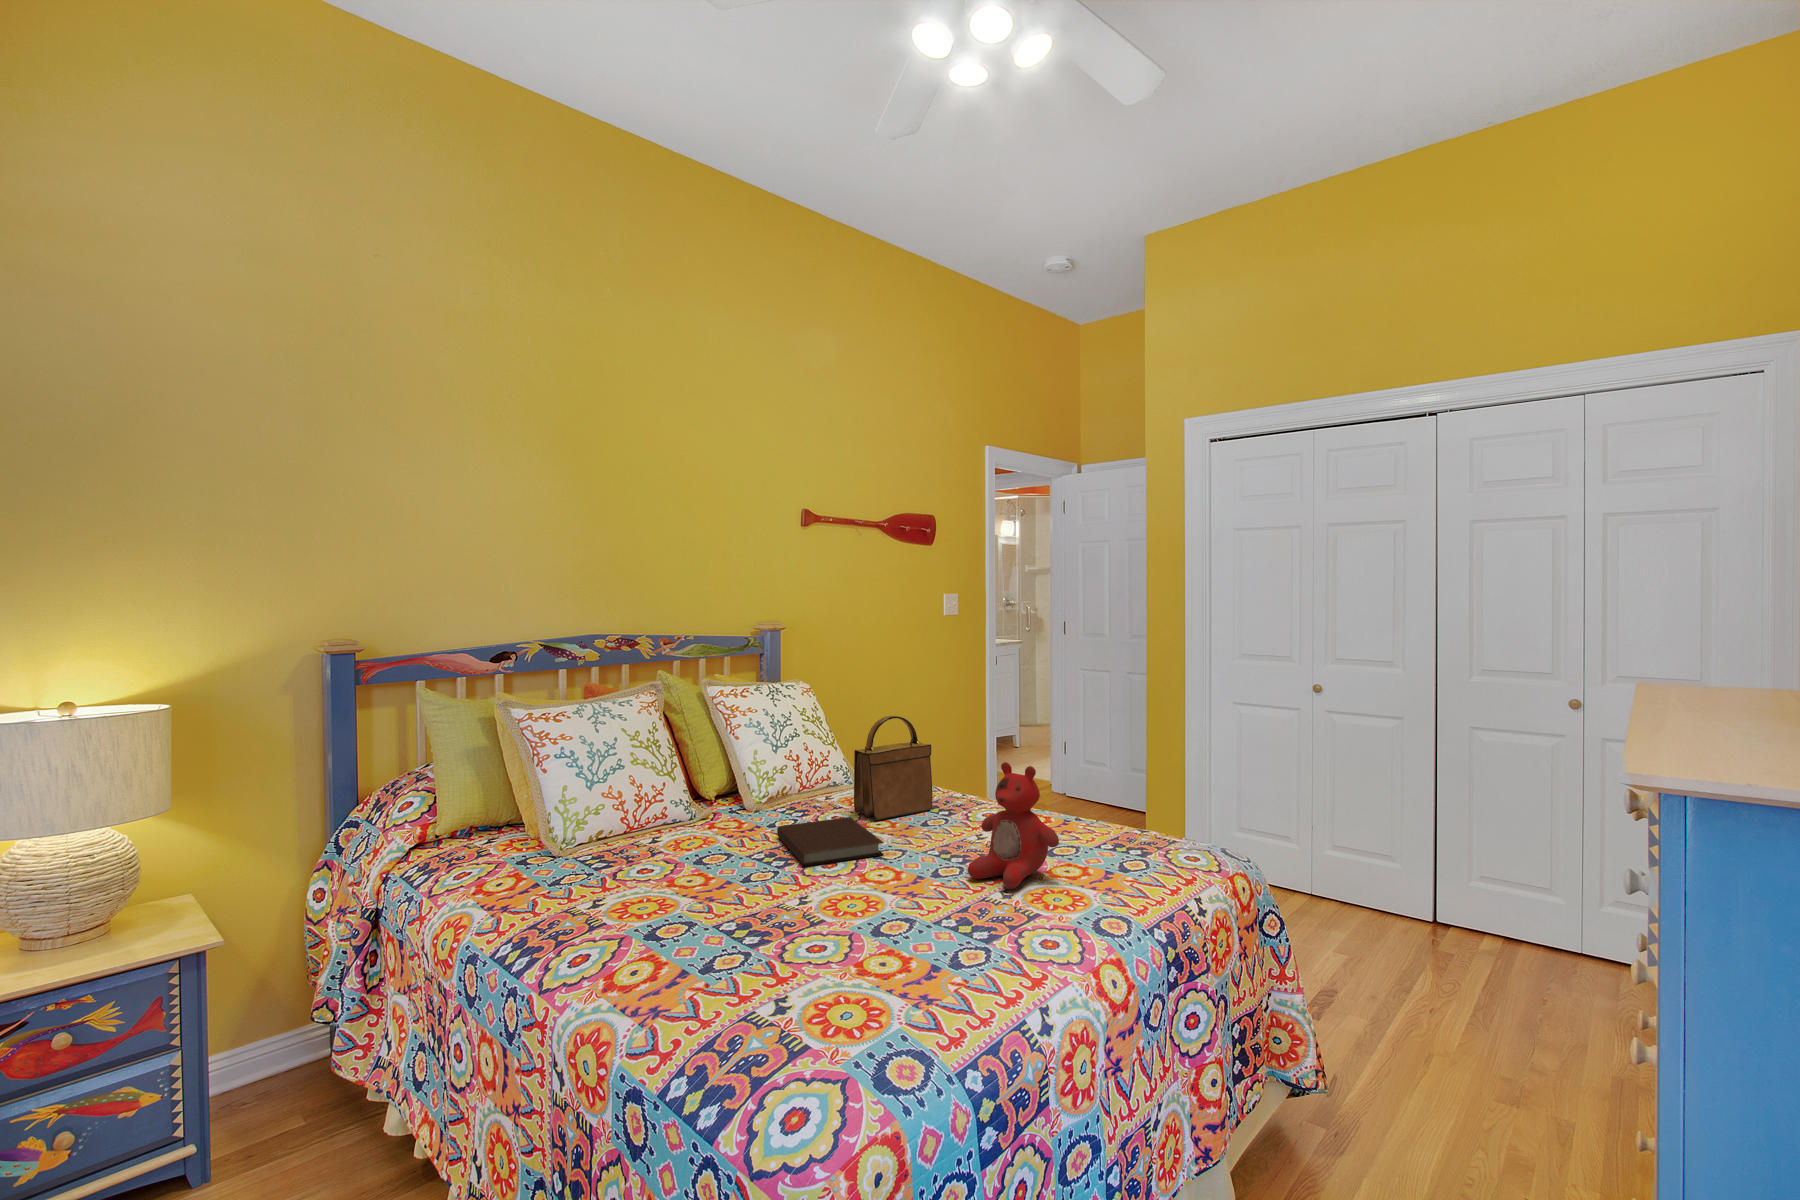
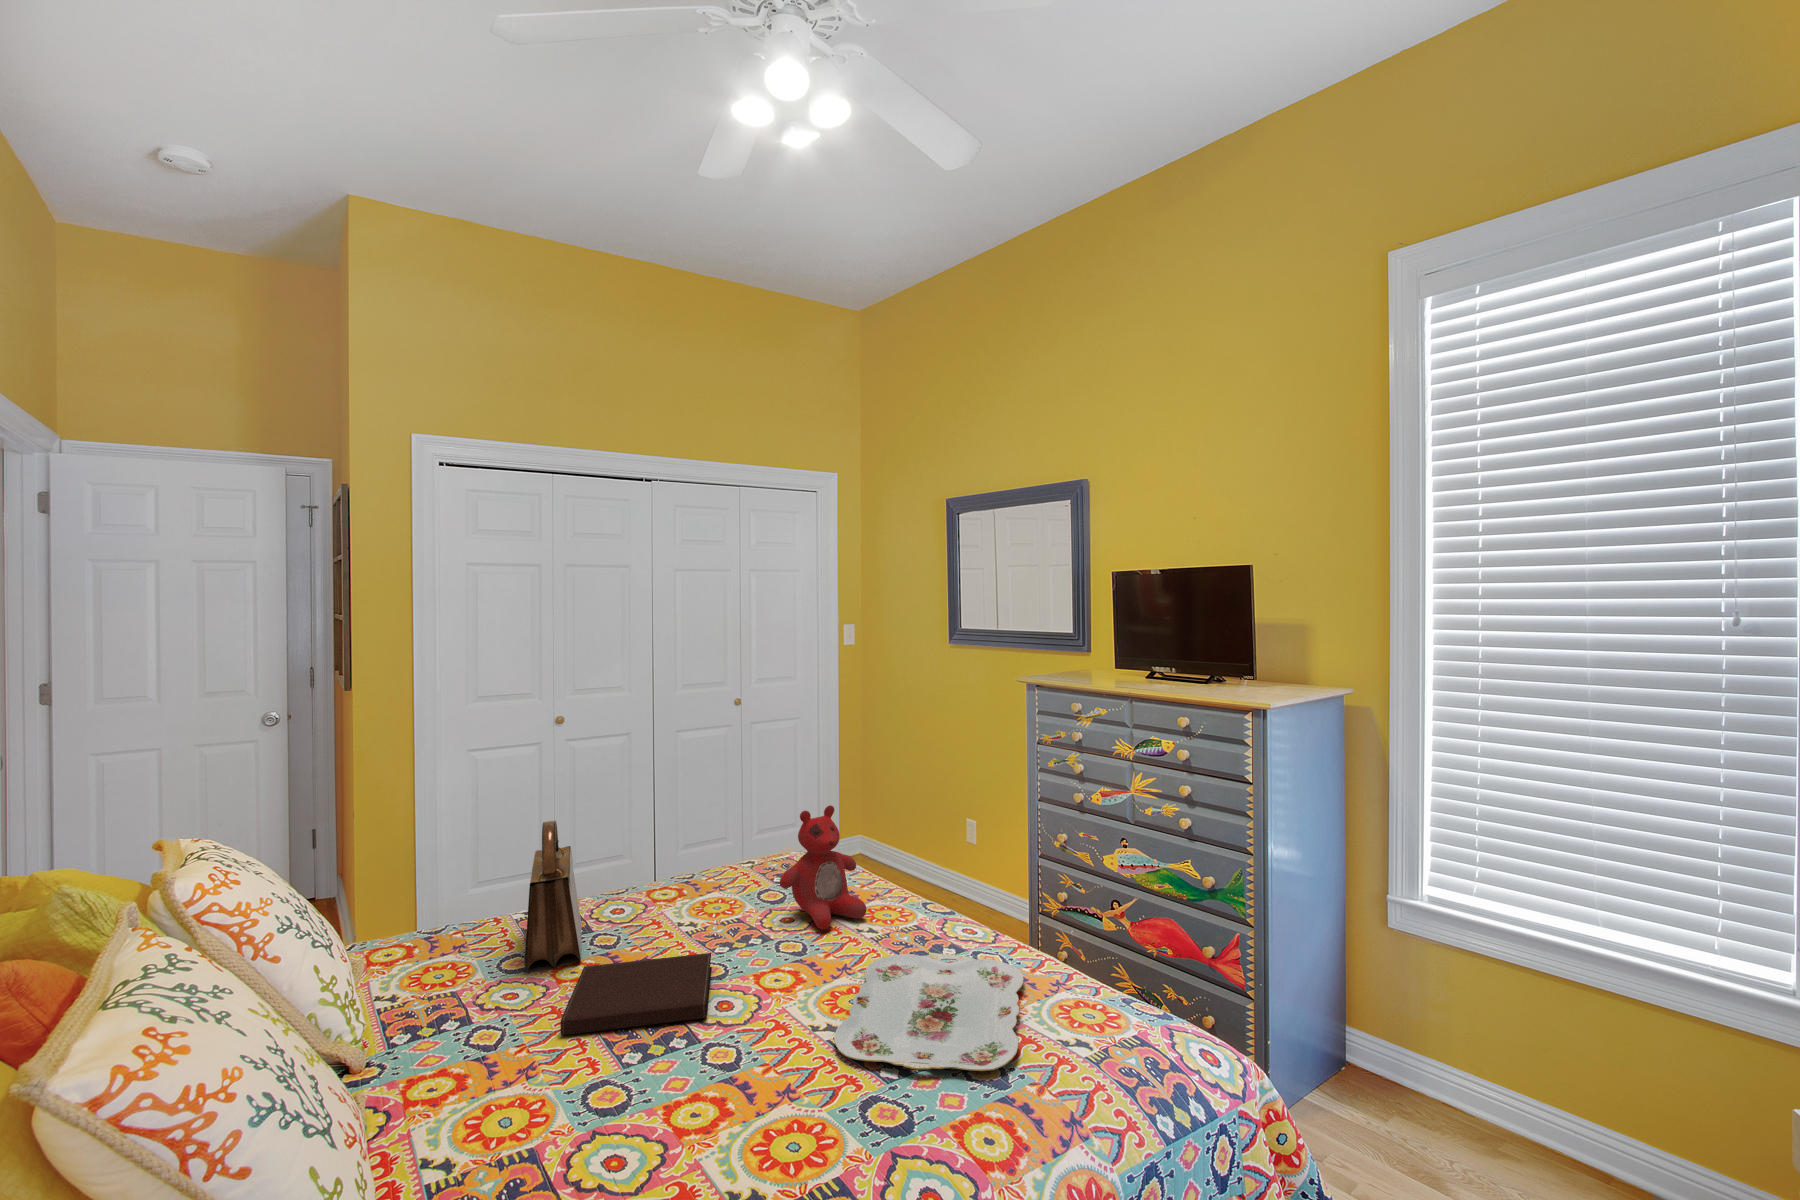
serving tray: none [722,900,939,974] -> present [834,954,1024,1071]

